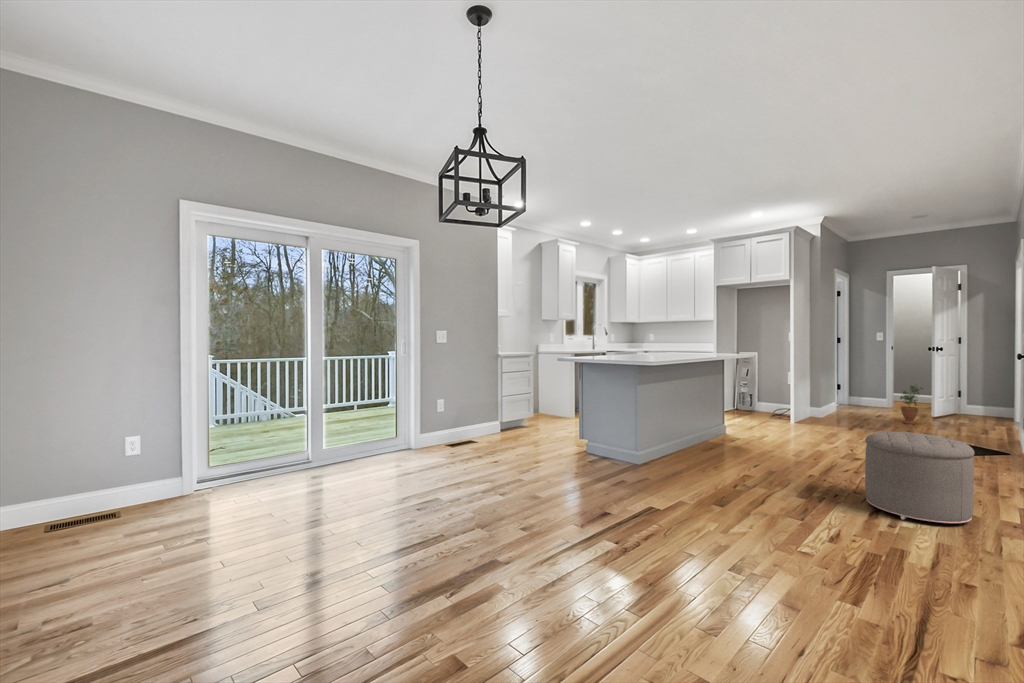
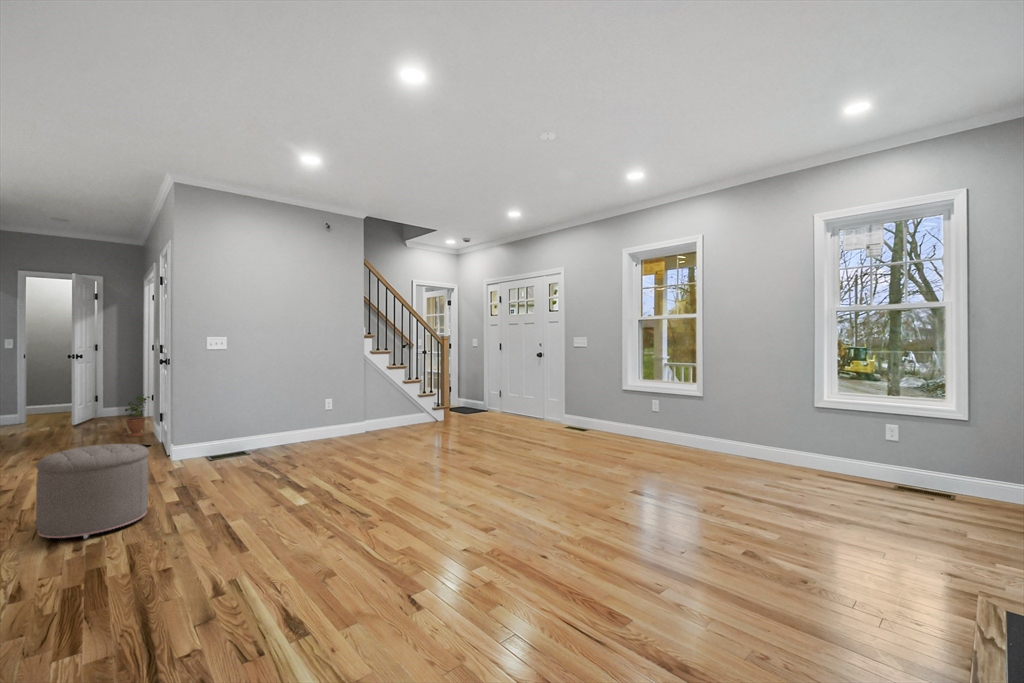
potted plant: present [900,385,923,424] -> present [125,395,150,437]

